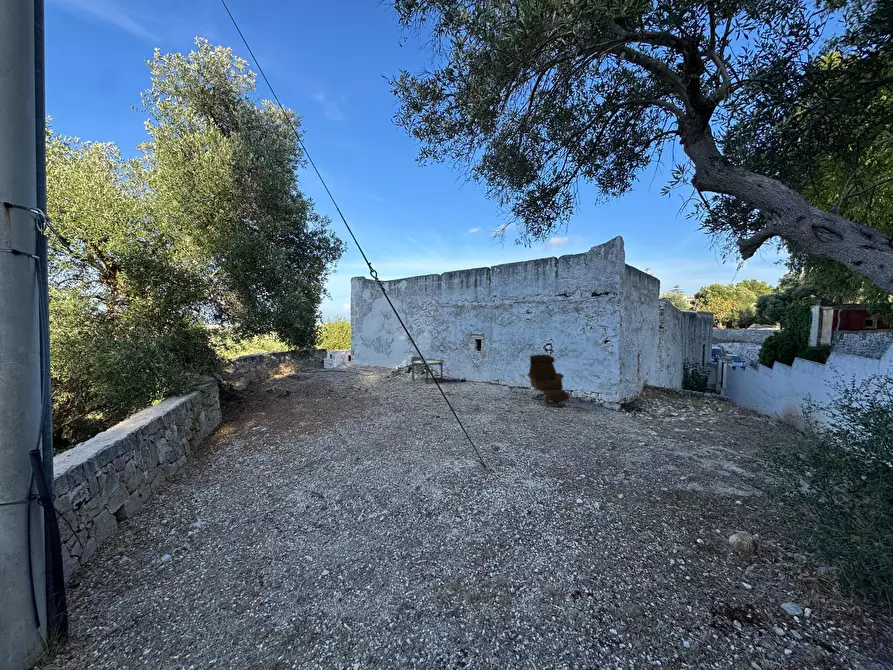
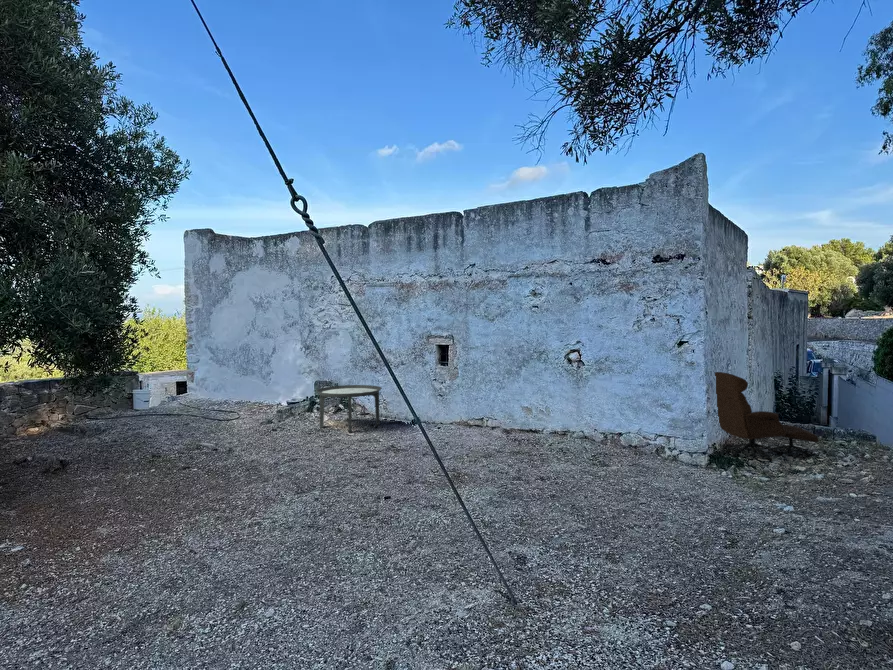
lounge chair: present [528,355,569,408] -> present [715,372,819,460]

